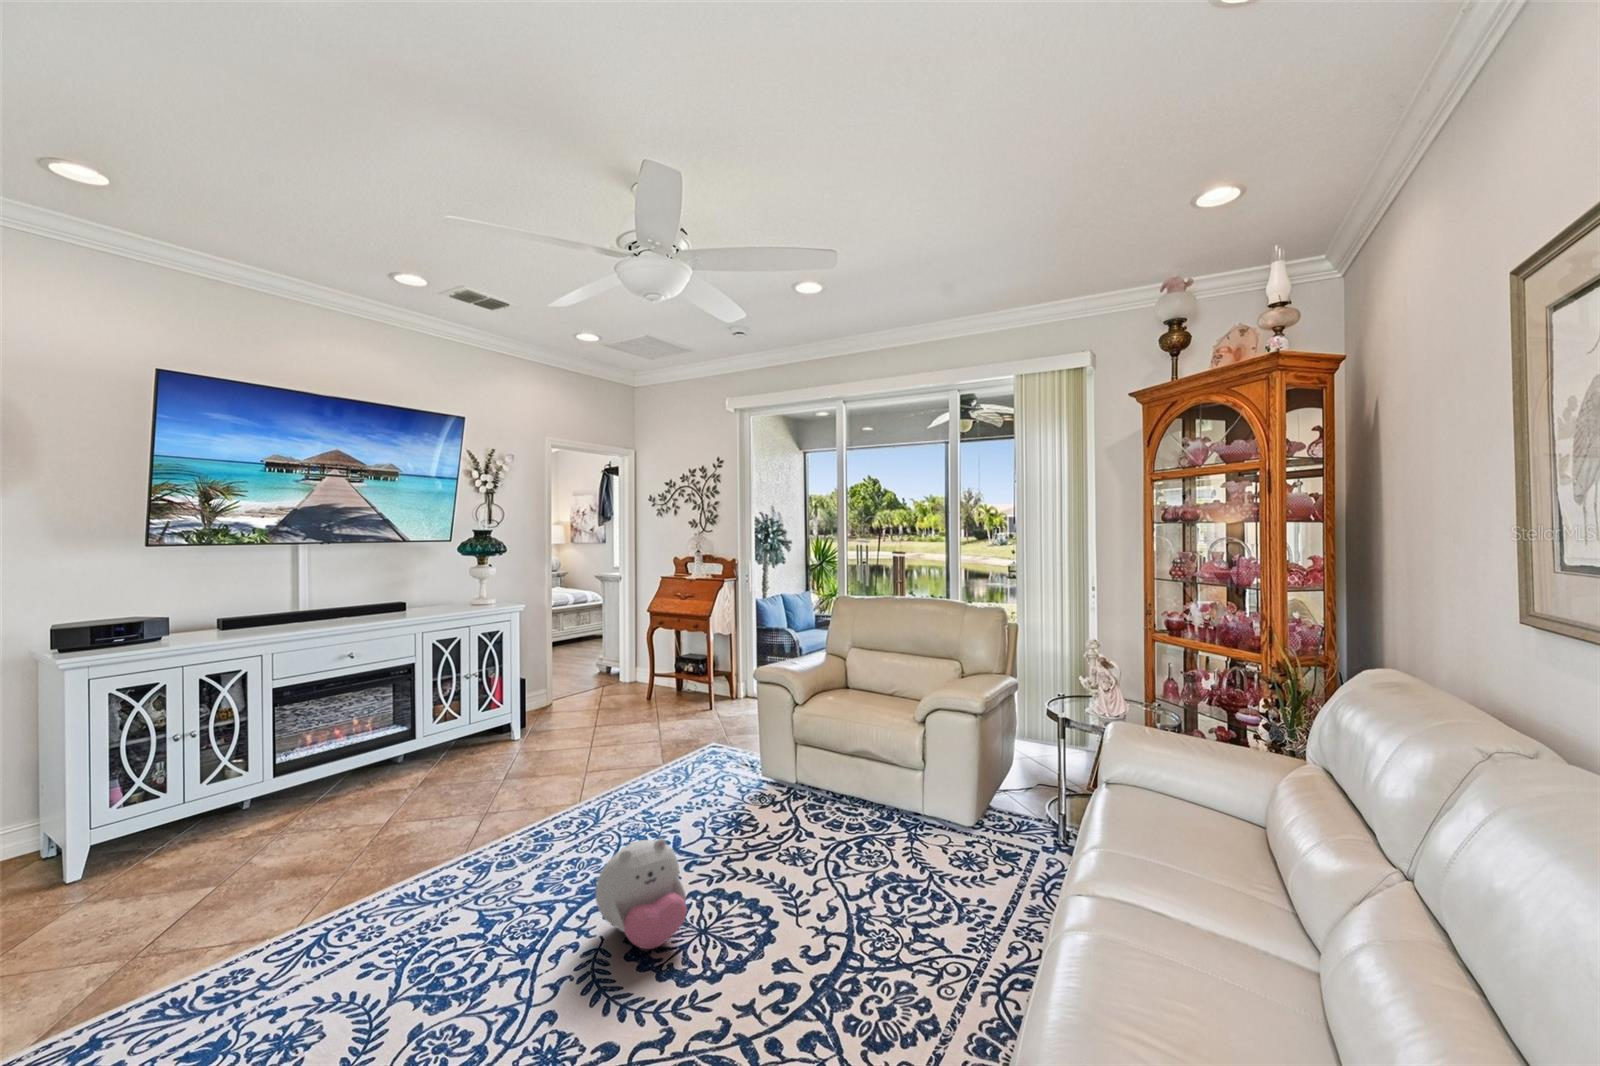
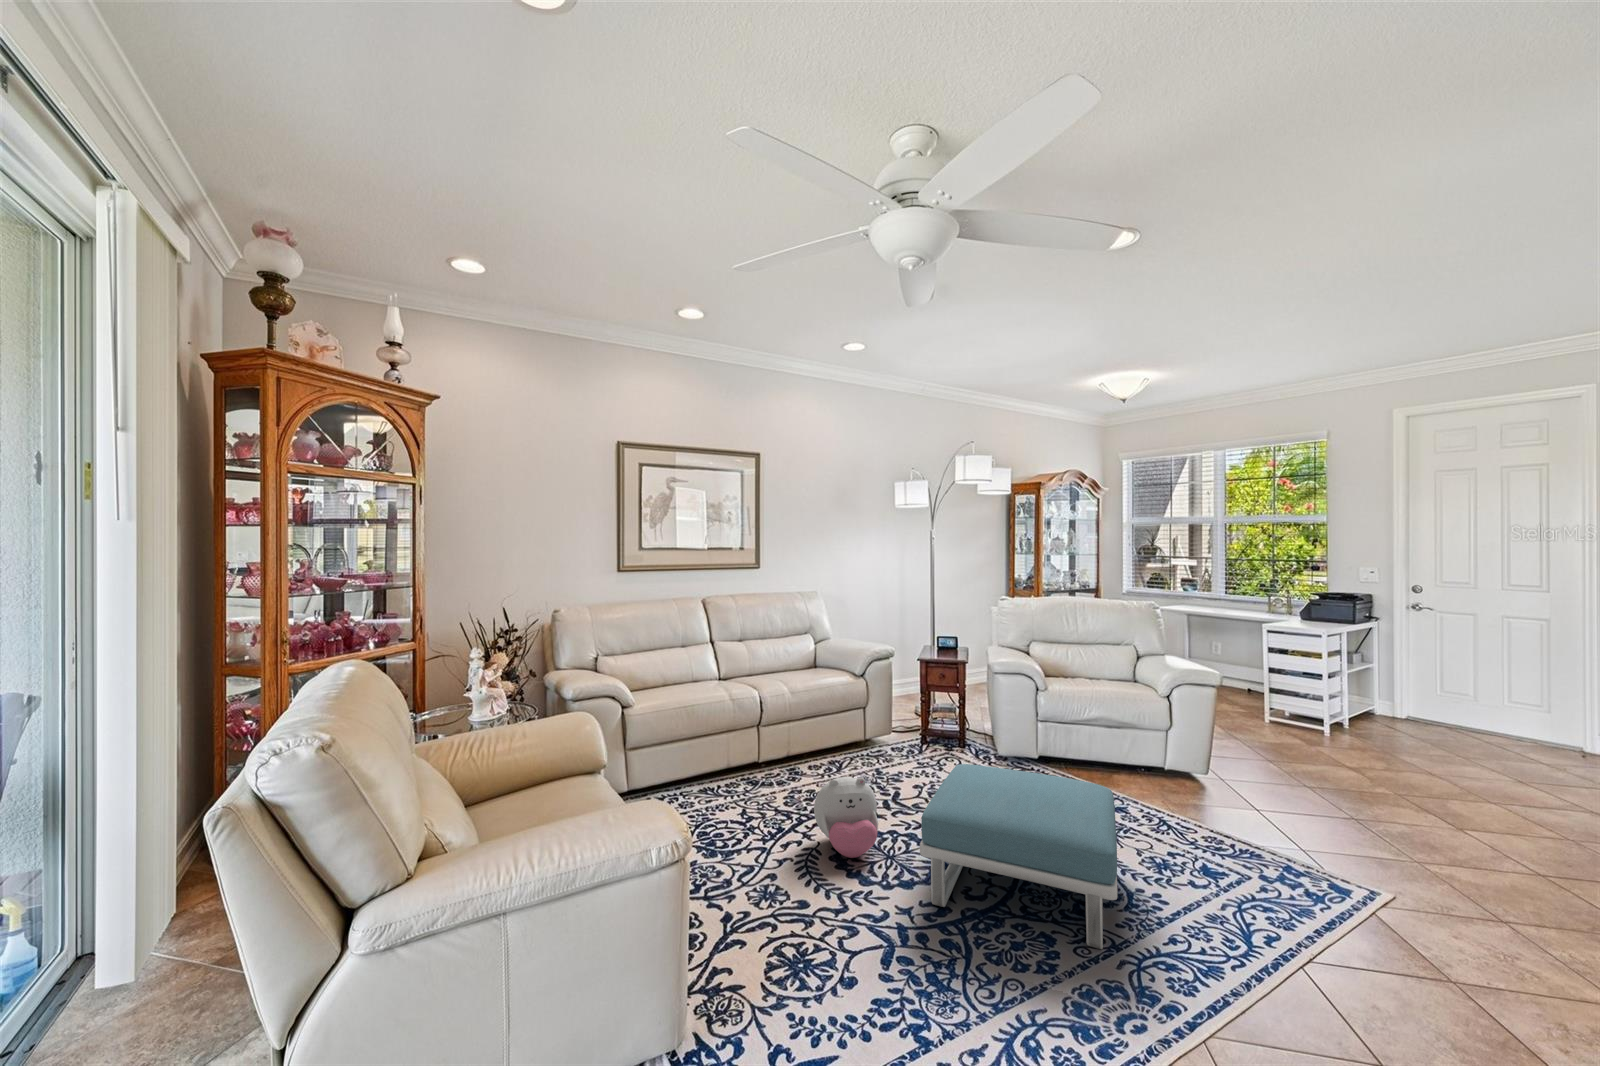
footstool: none [759,791,977,985] -> present [920,764,1117,949]

